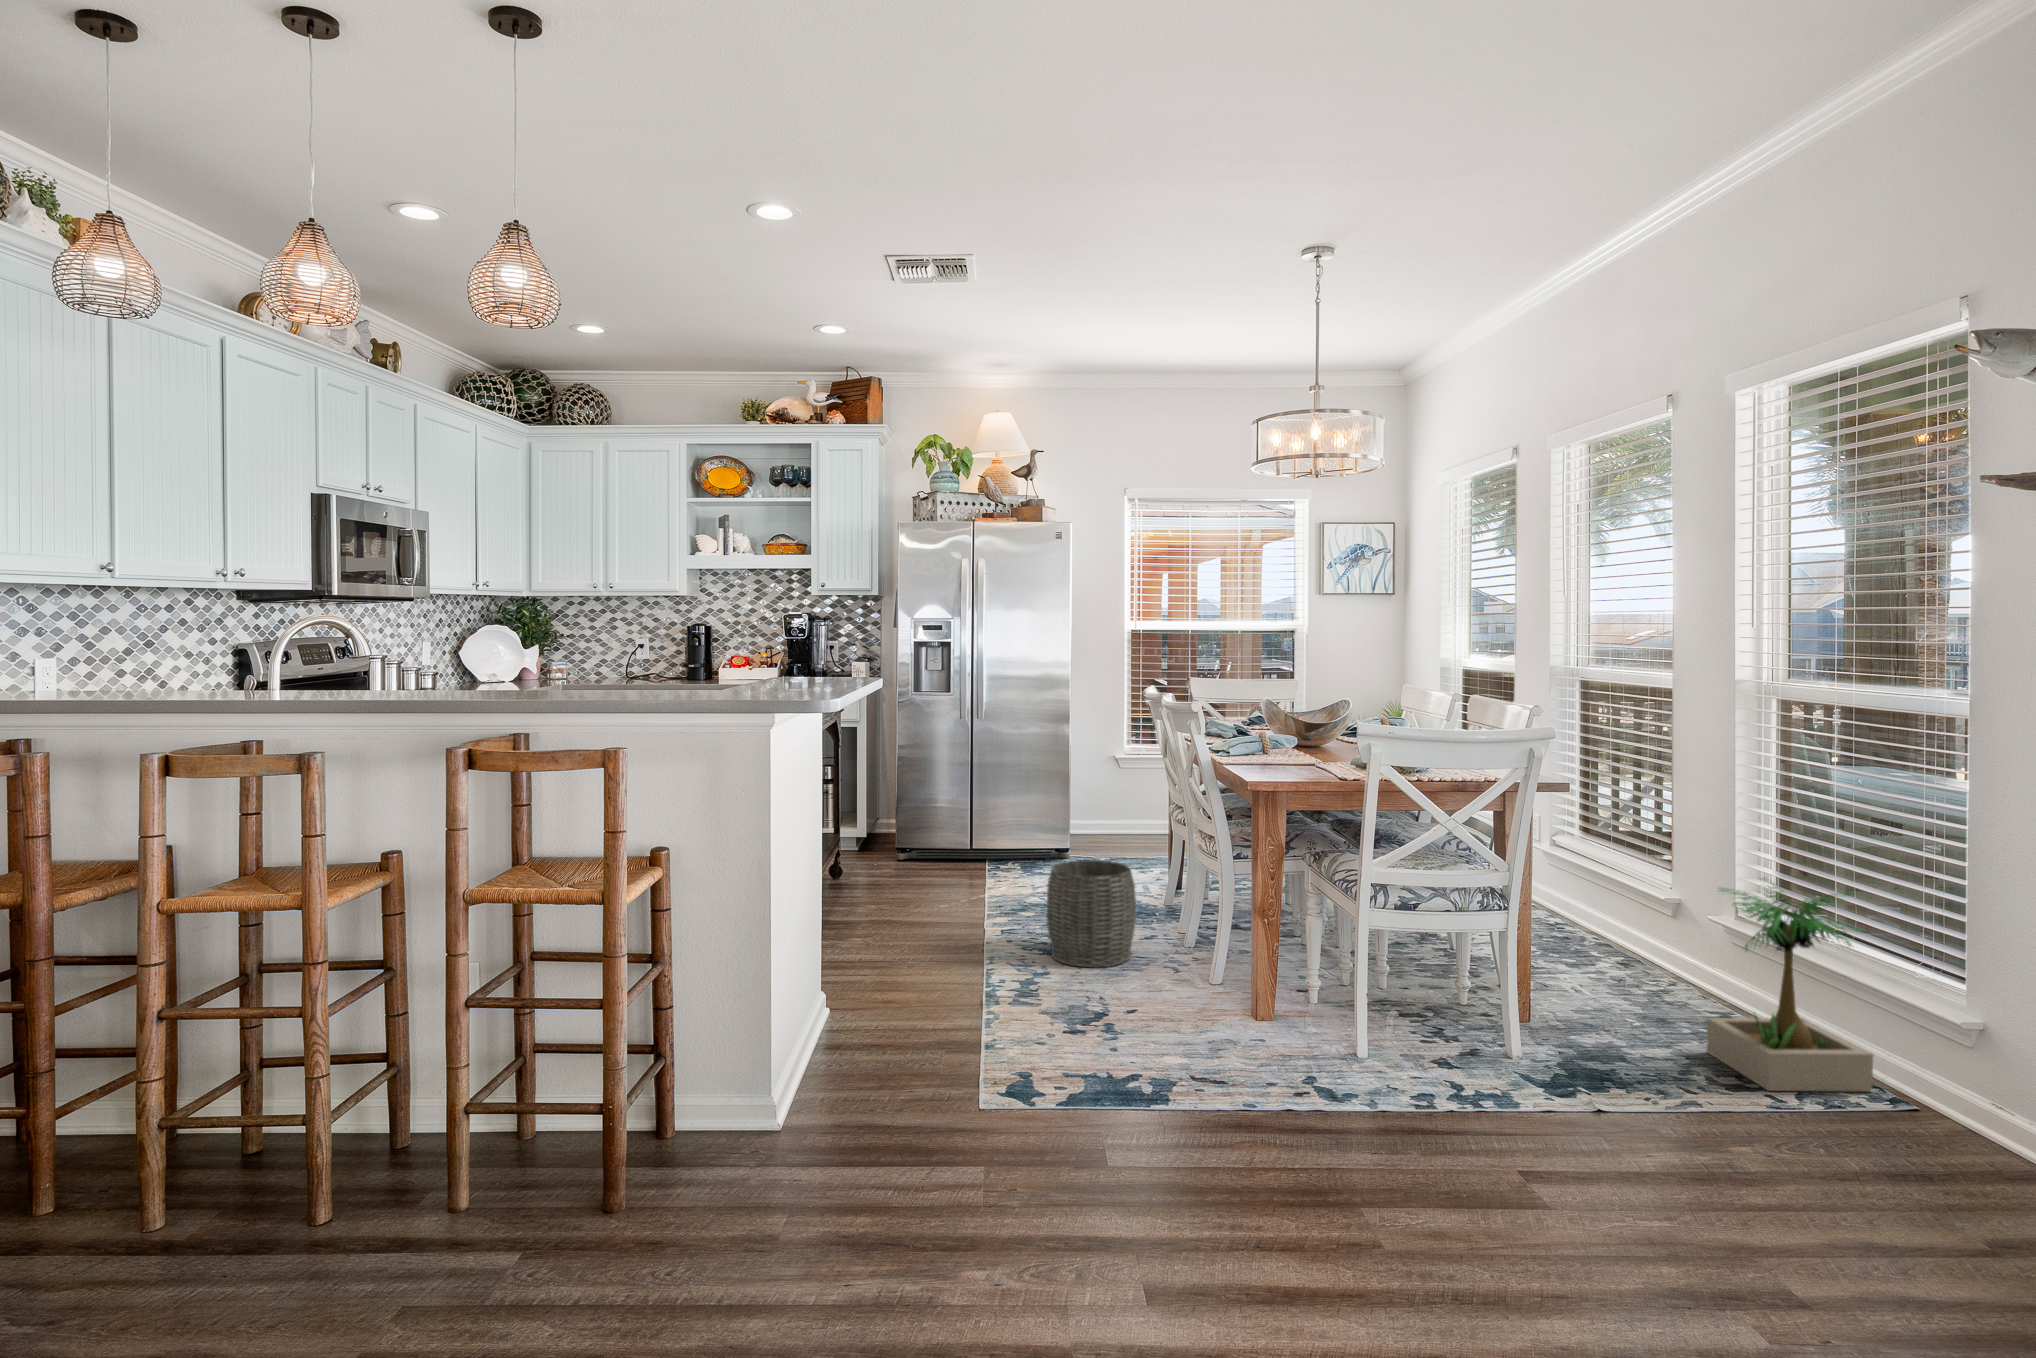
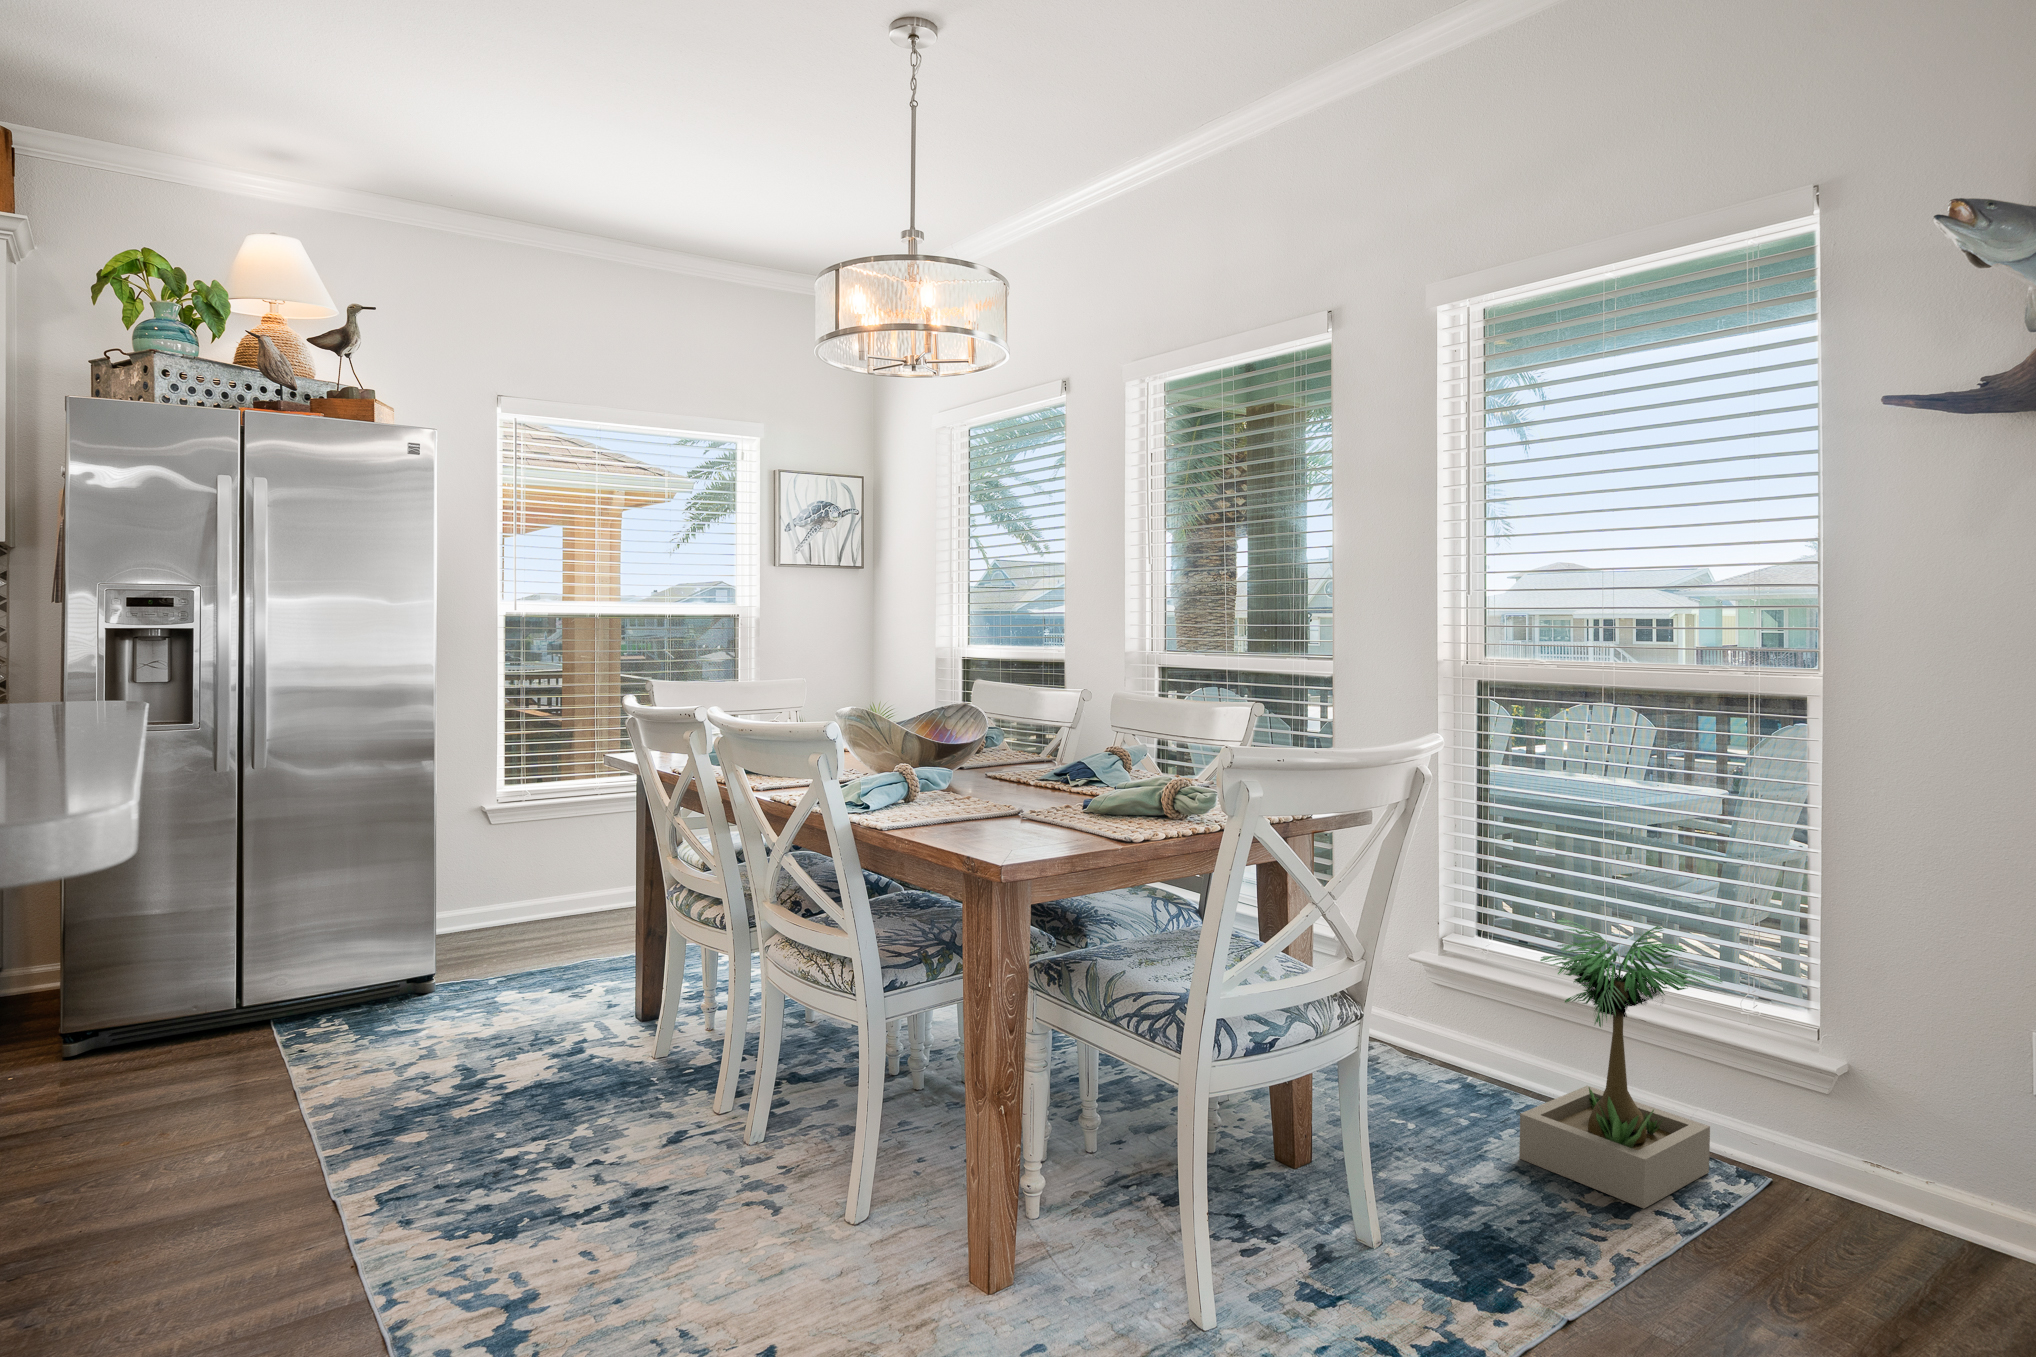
woven basket: present [1047,860,1136,968] -> none [501,1025,680,1255]

